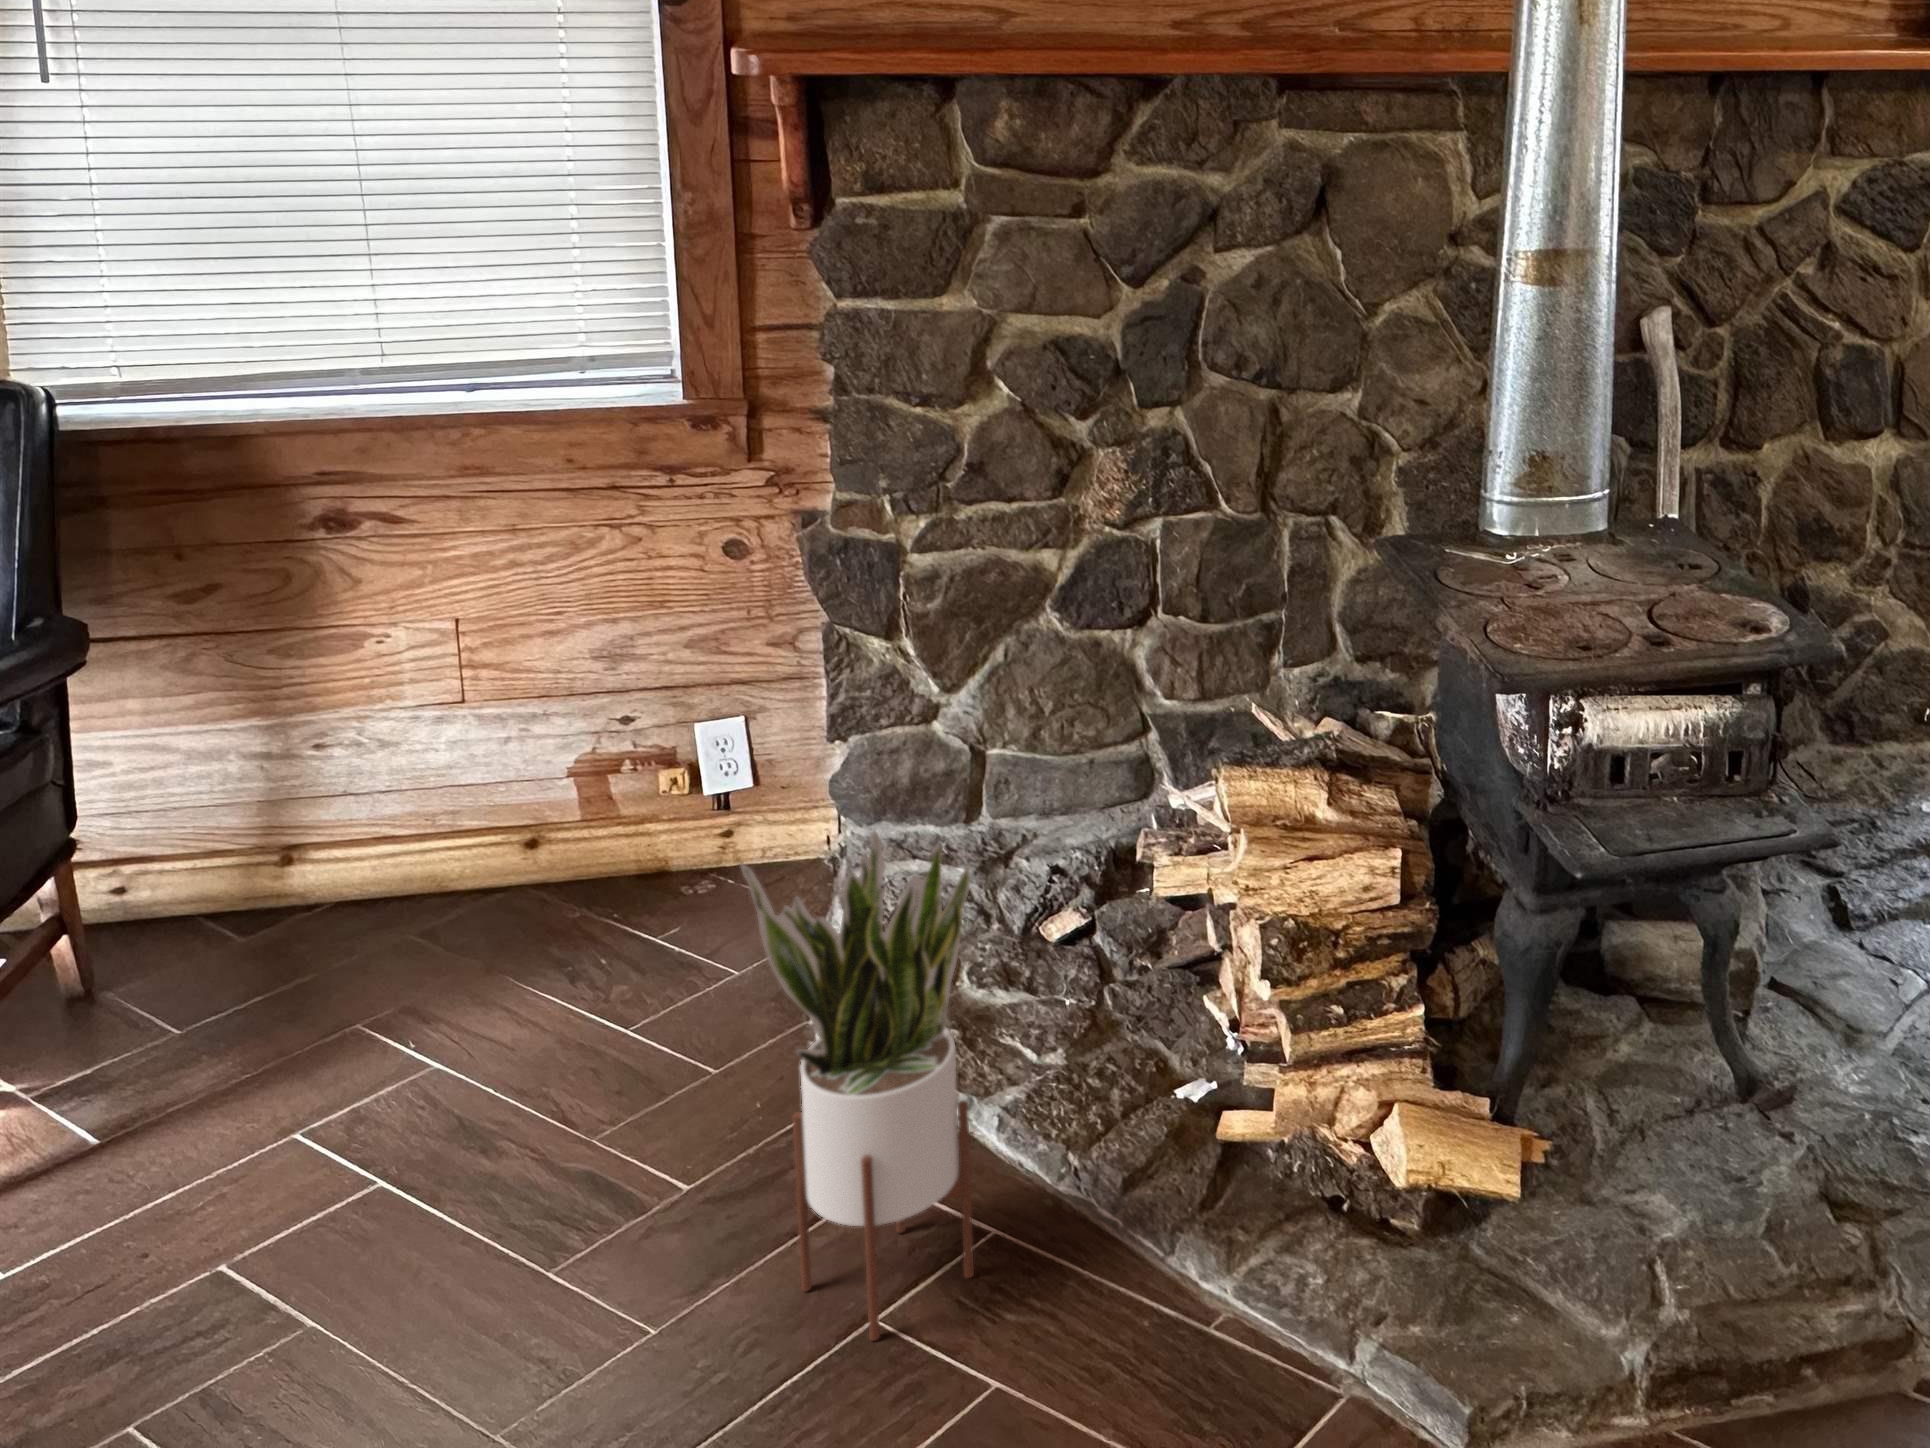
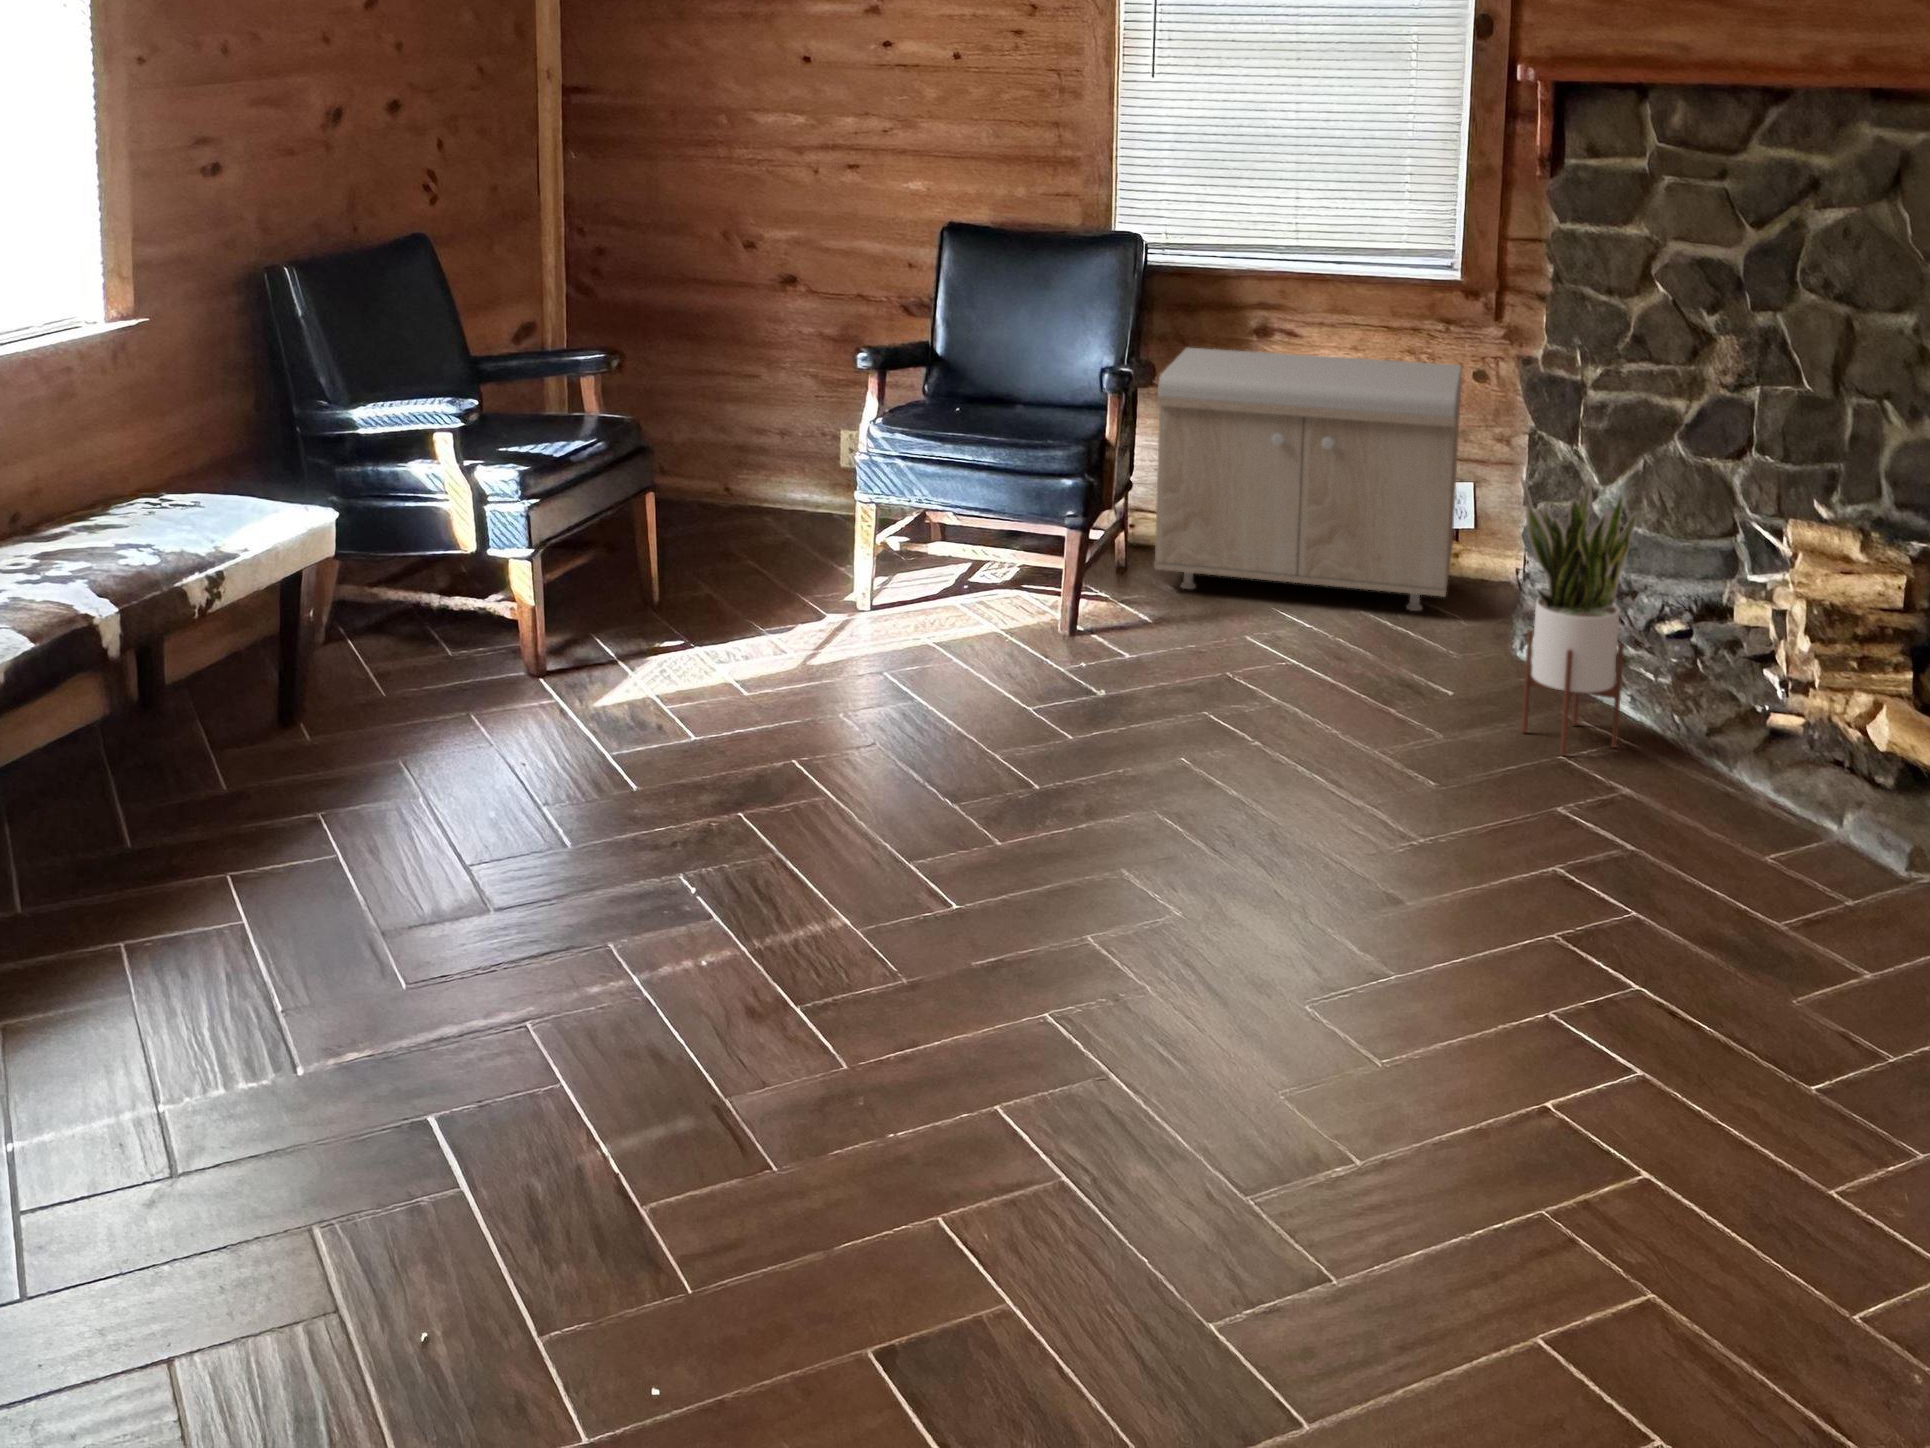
storage bench: none [54,535,719,1036] -> present [1154,347,1462,611]

